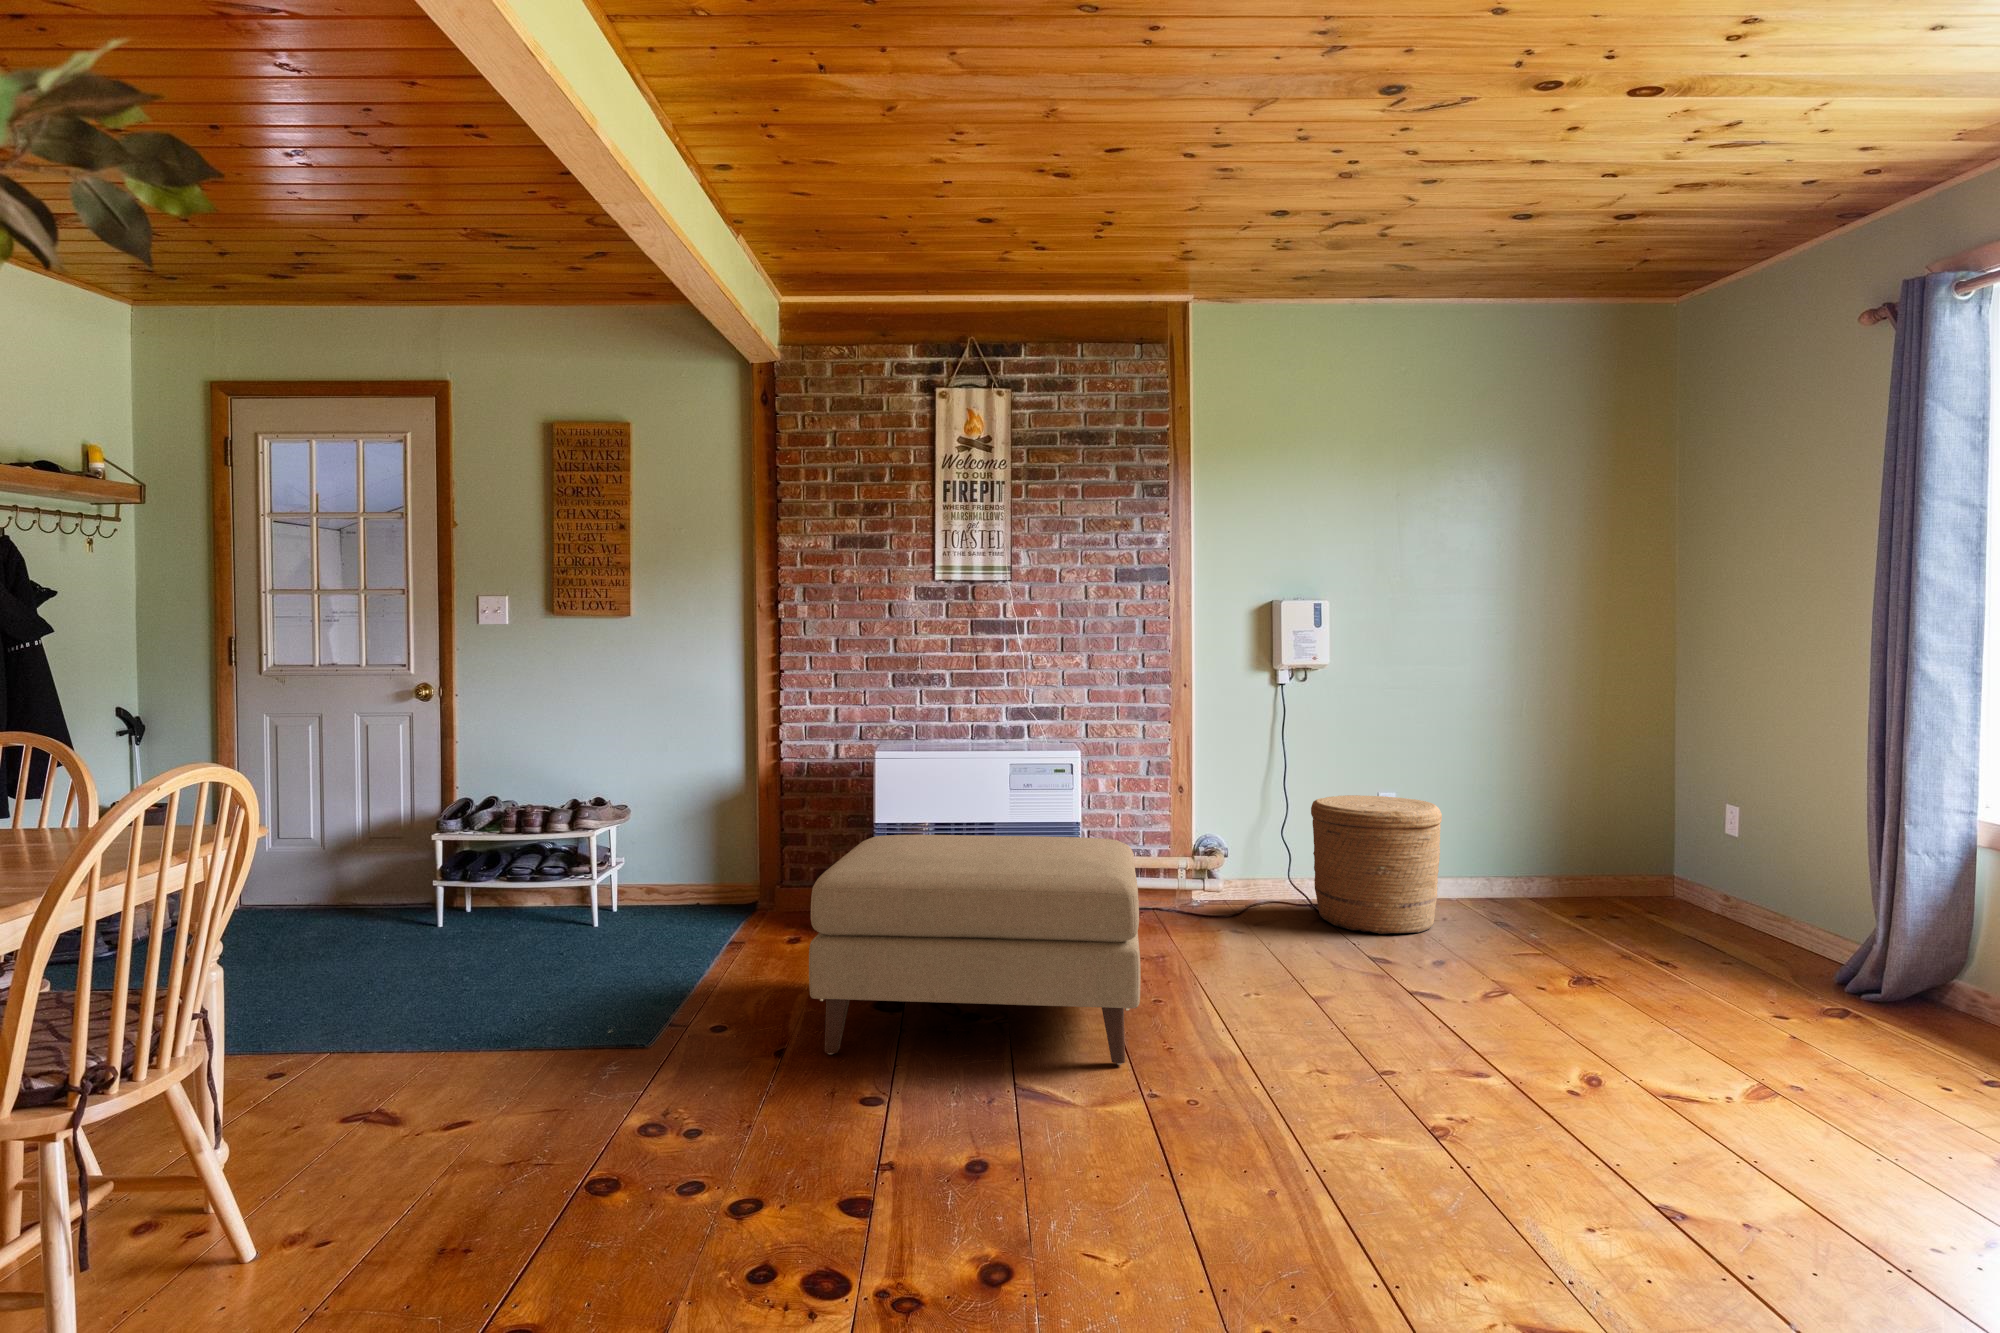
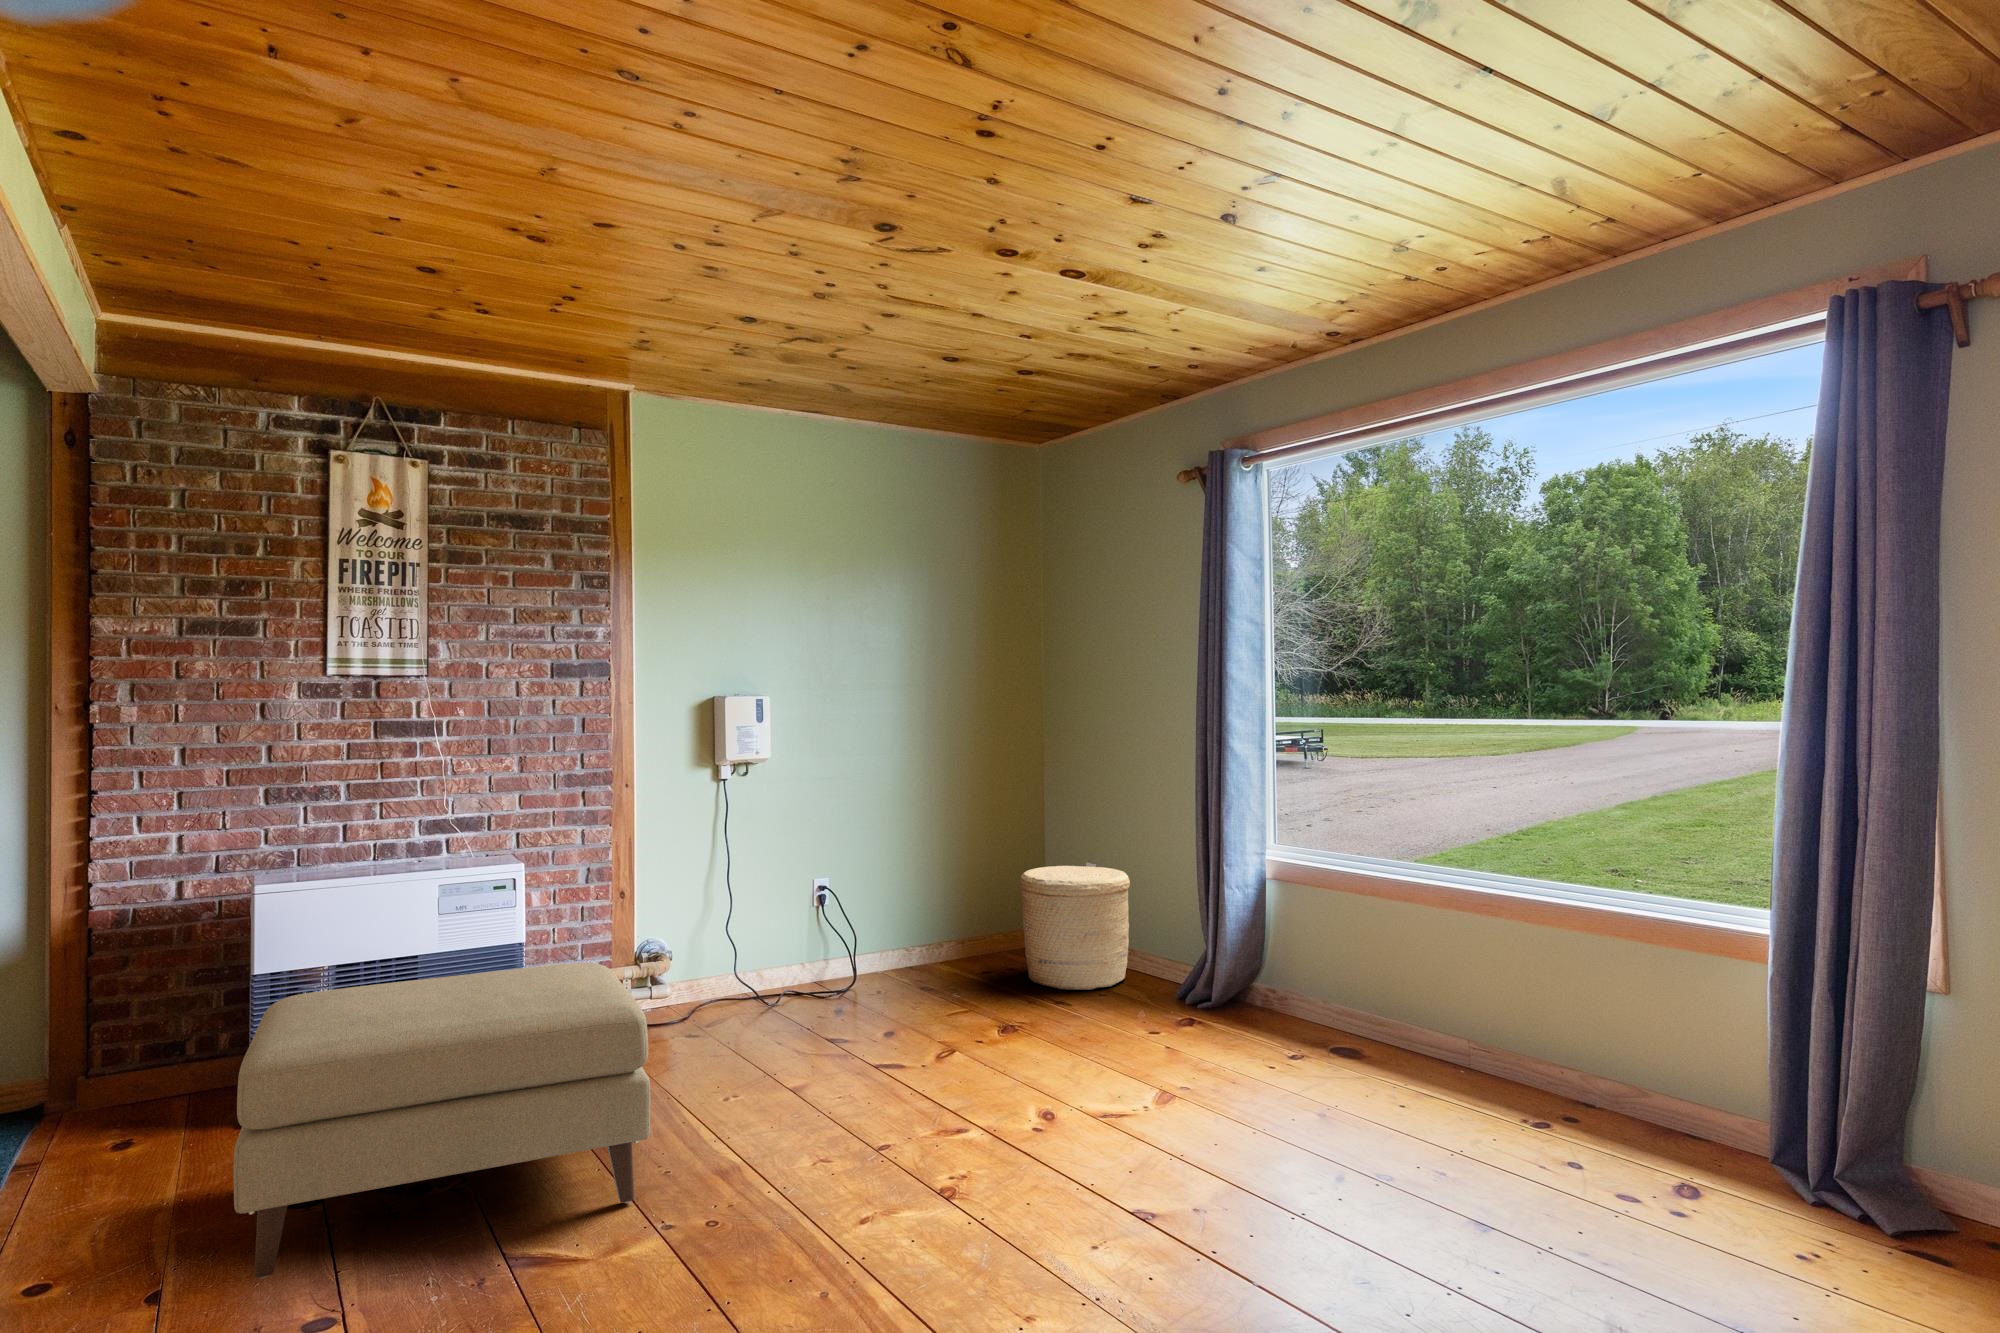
woven basket: present [1311,795,1442,934] -> present [1020,866,1130,990]

